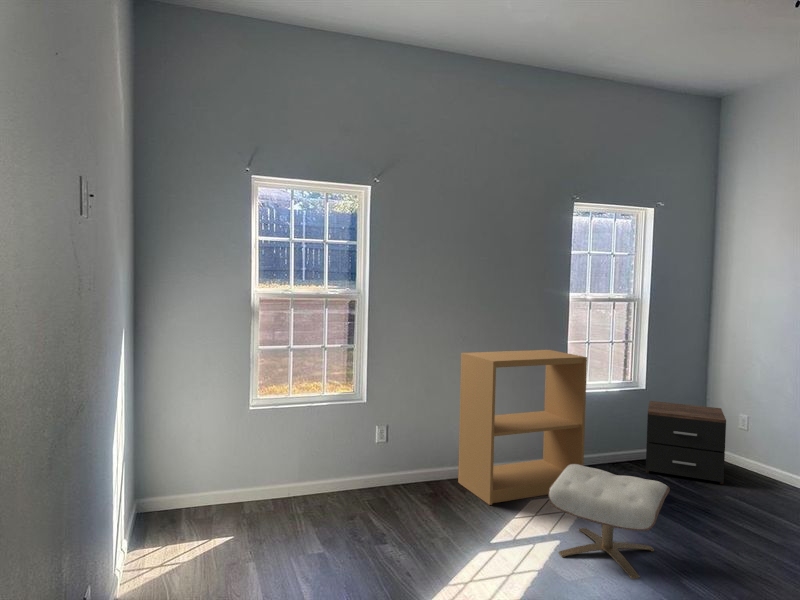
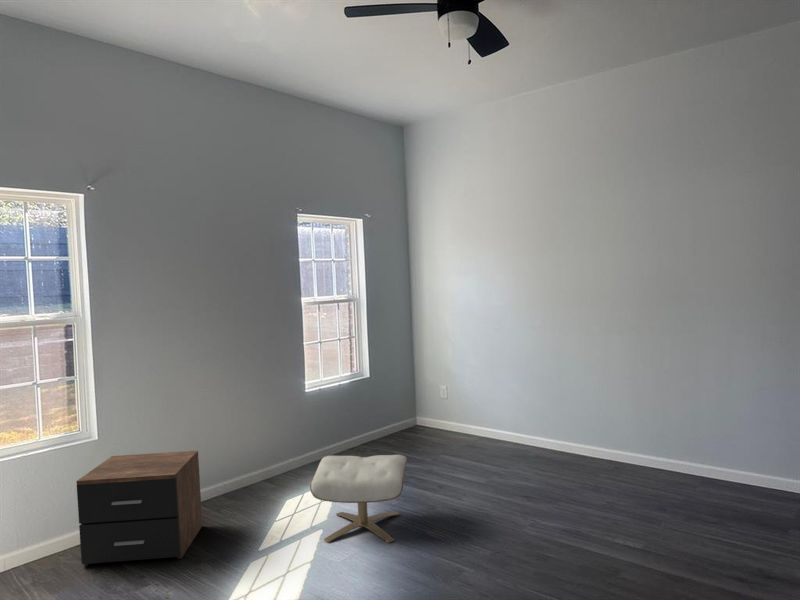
bookshelf: present [458,350,587,505] -> none [202,354,330,516]
nightstand: present [646,401,726,484] -> present [76,451,202,566]

